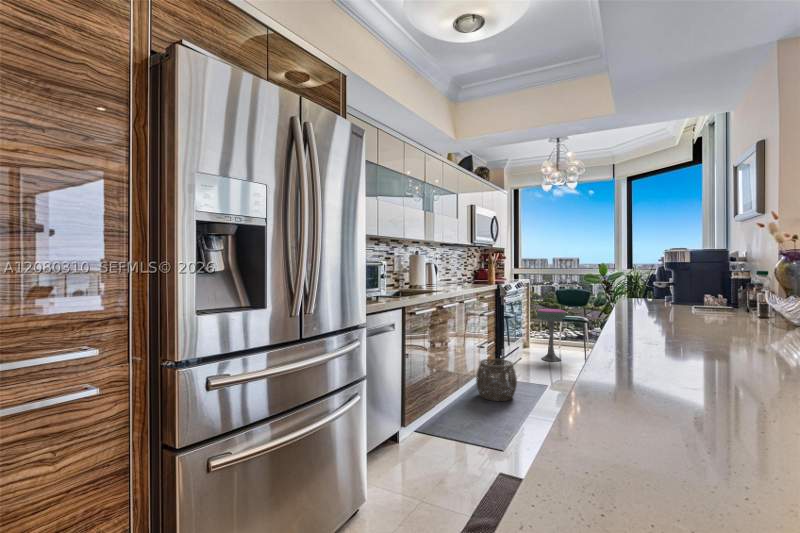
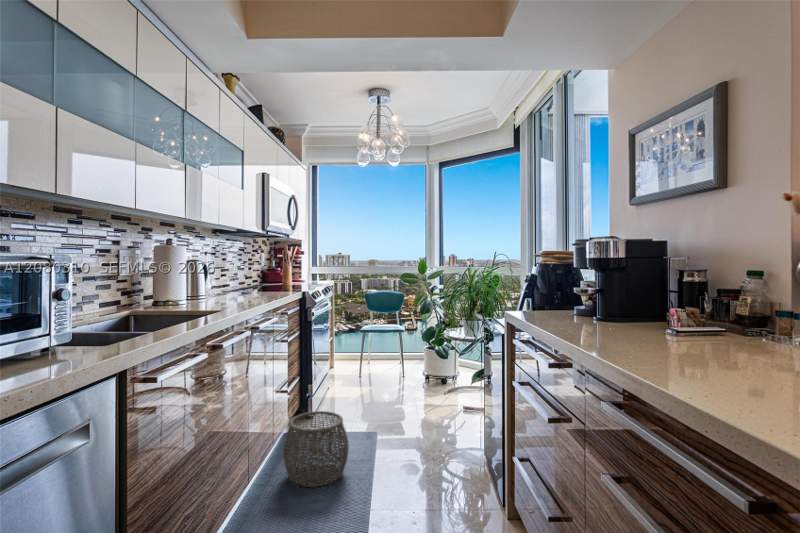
bar stool: present [537,309,566,361] -> none [350,319,385,388]

